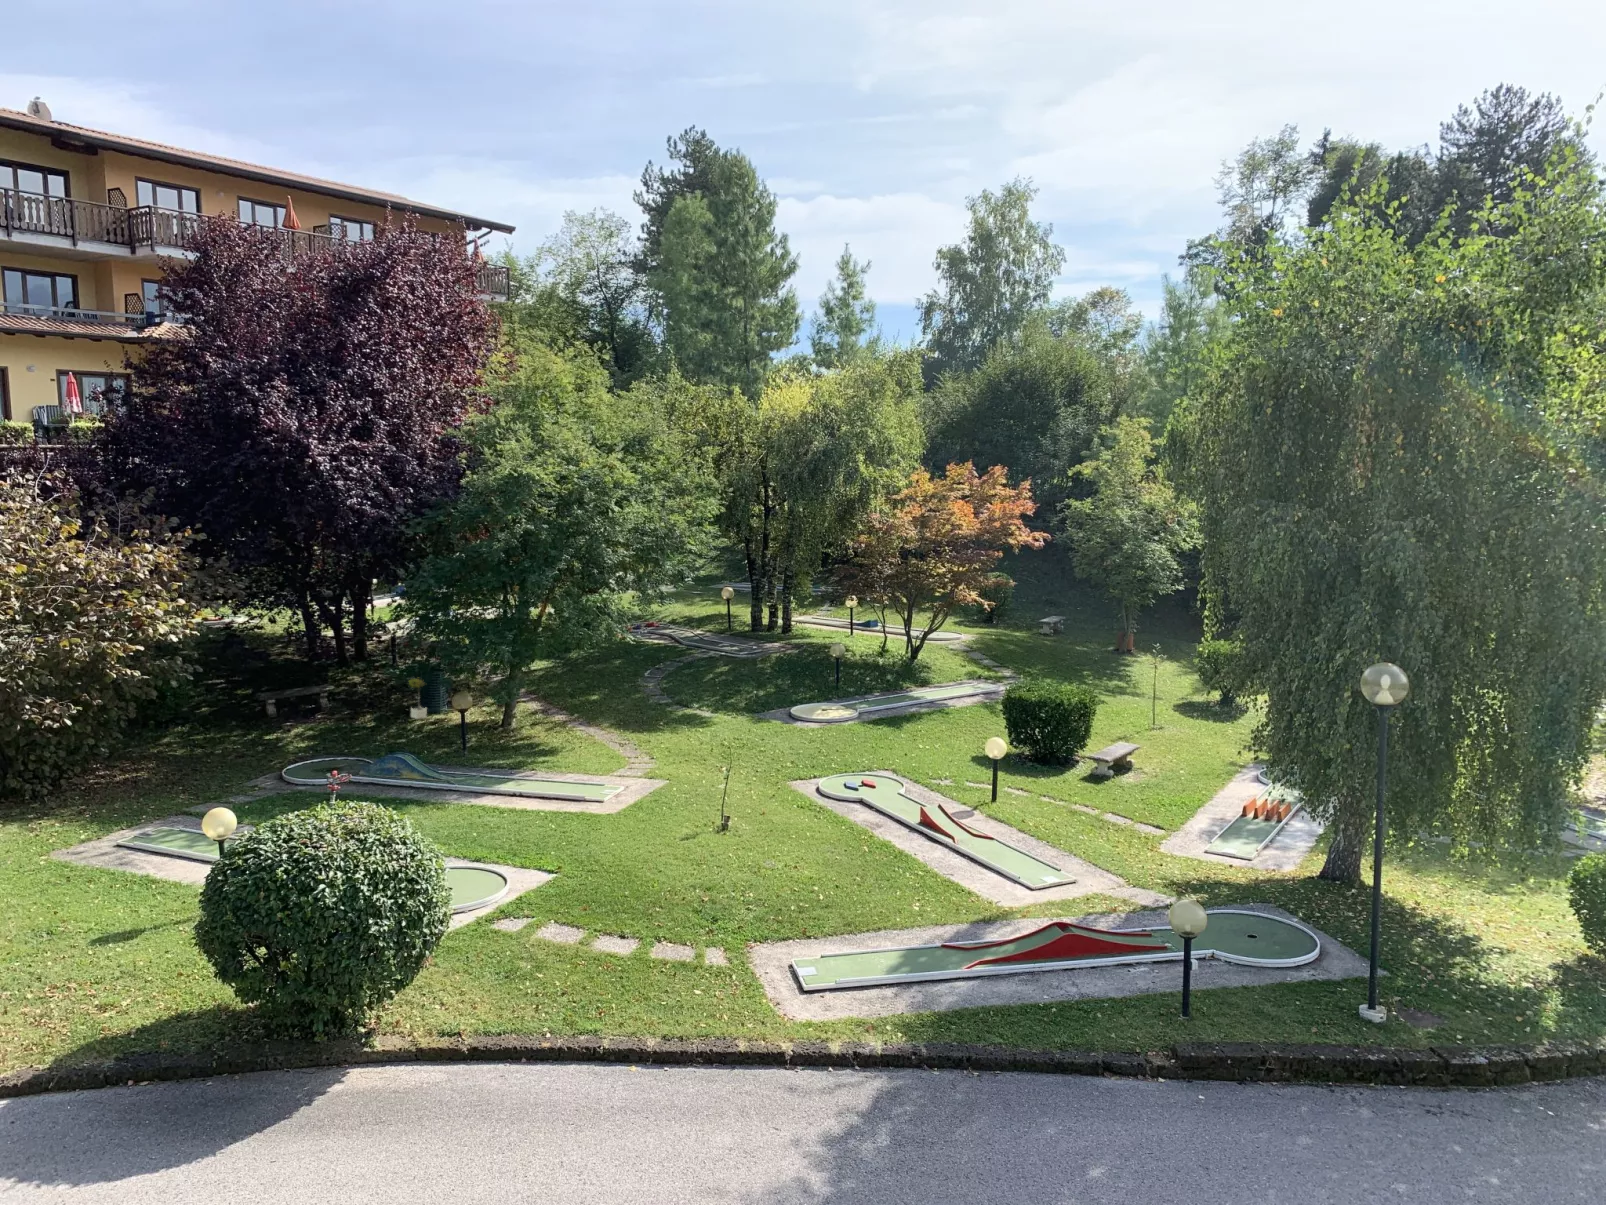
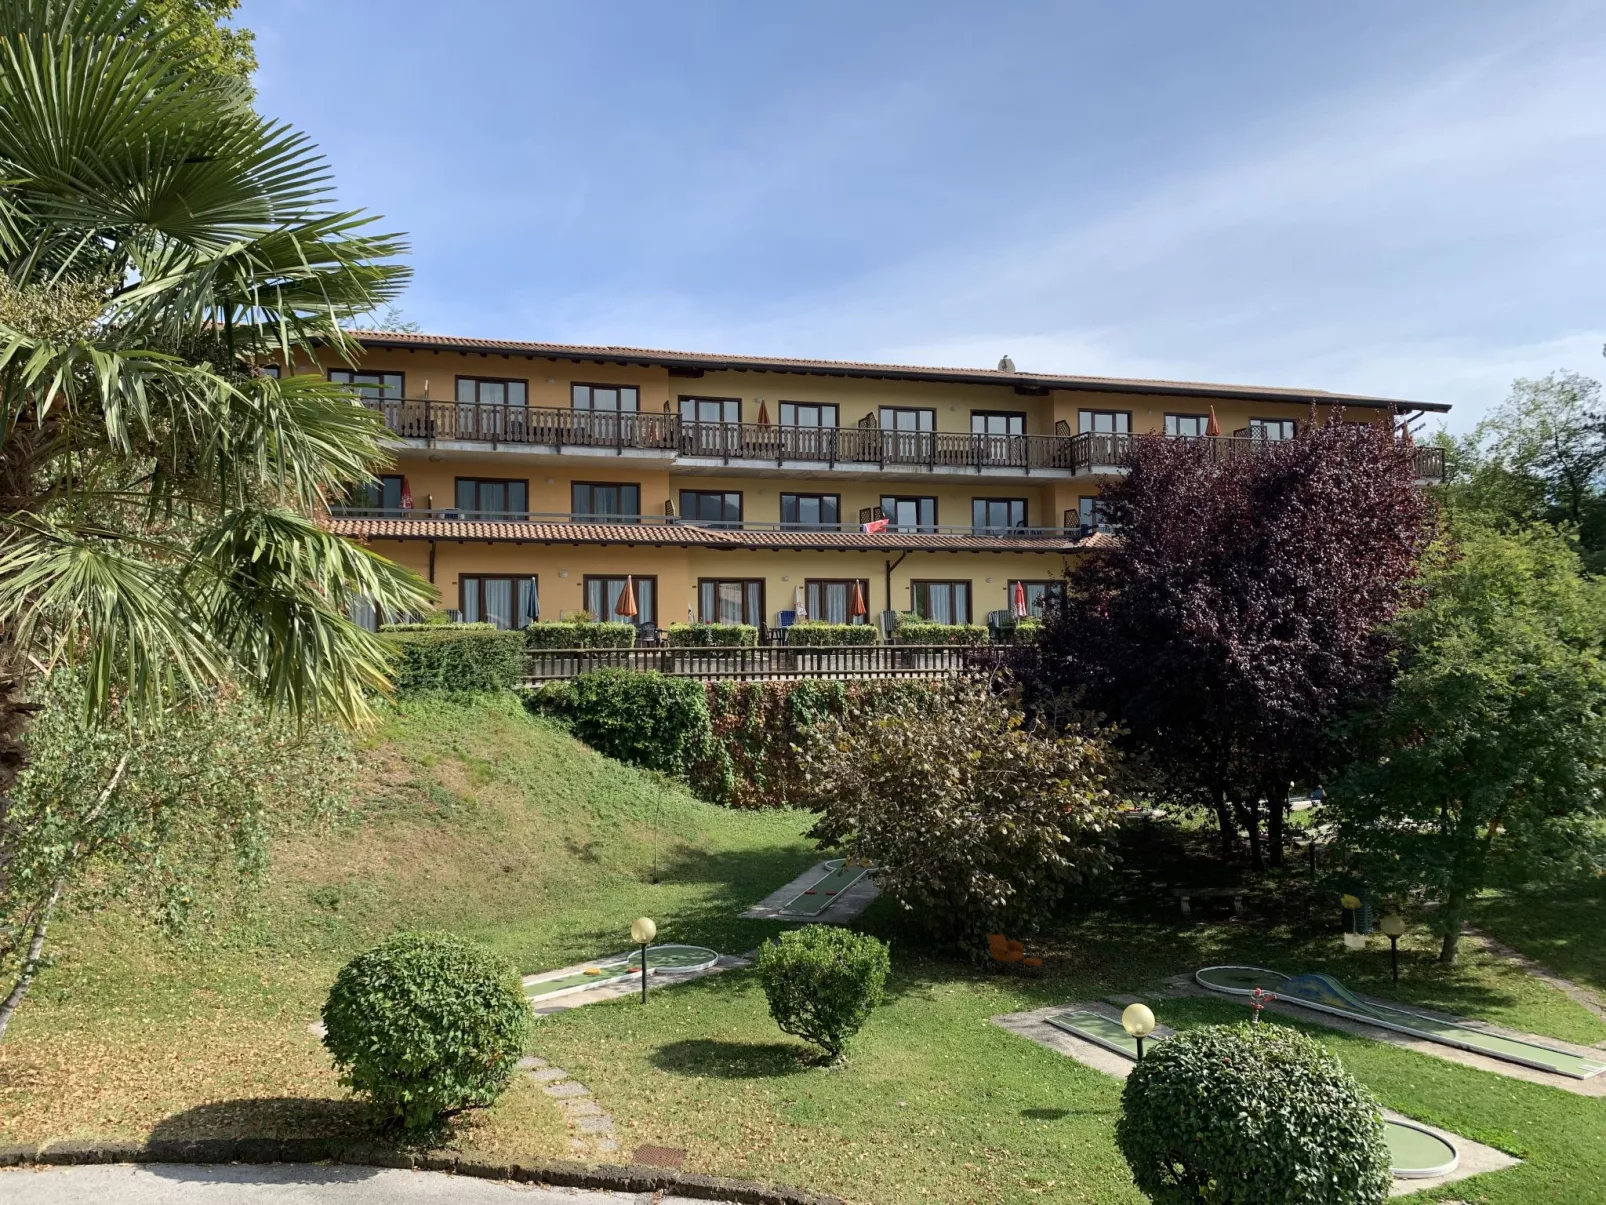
lounge chair: none [38,742,110,794] -> present [987,933,1042,975]

